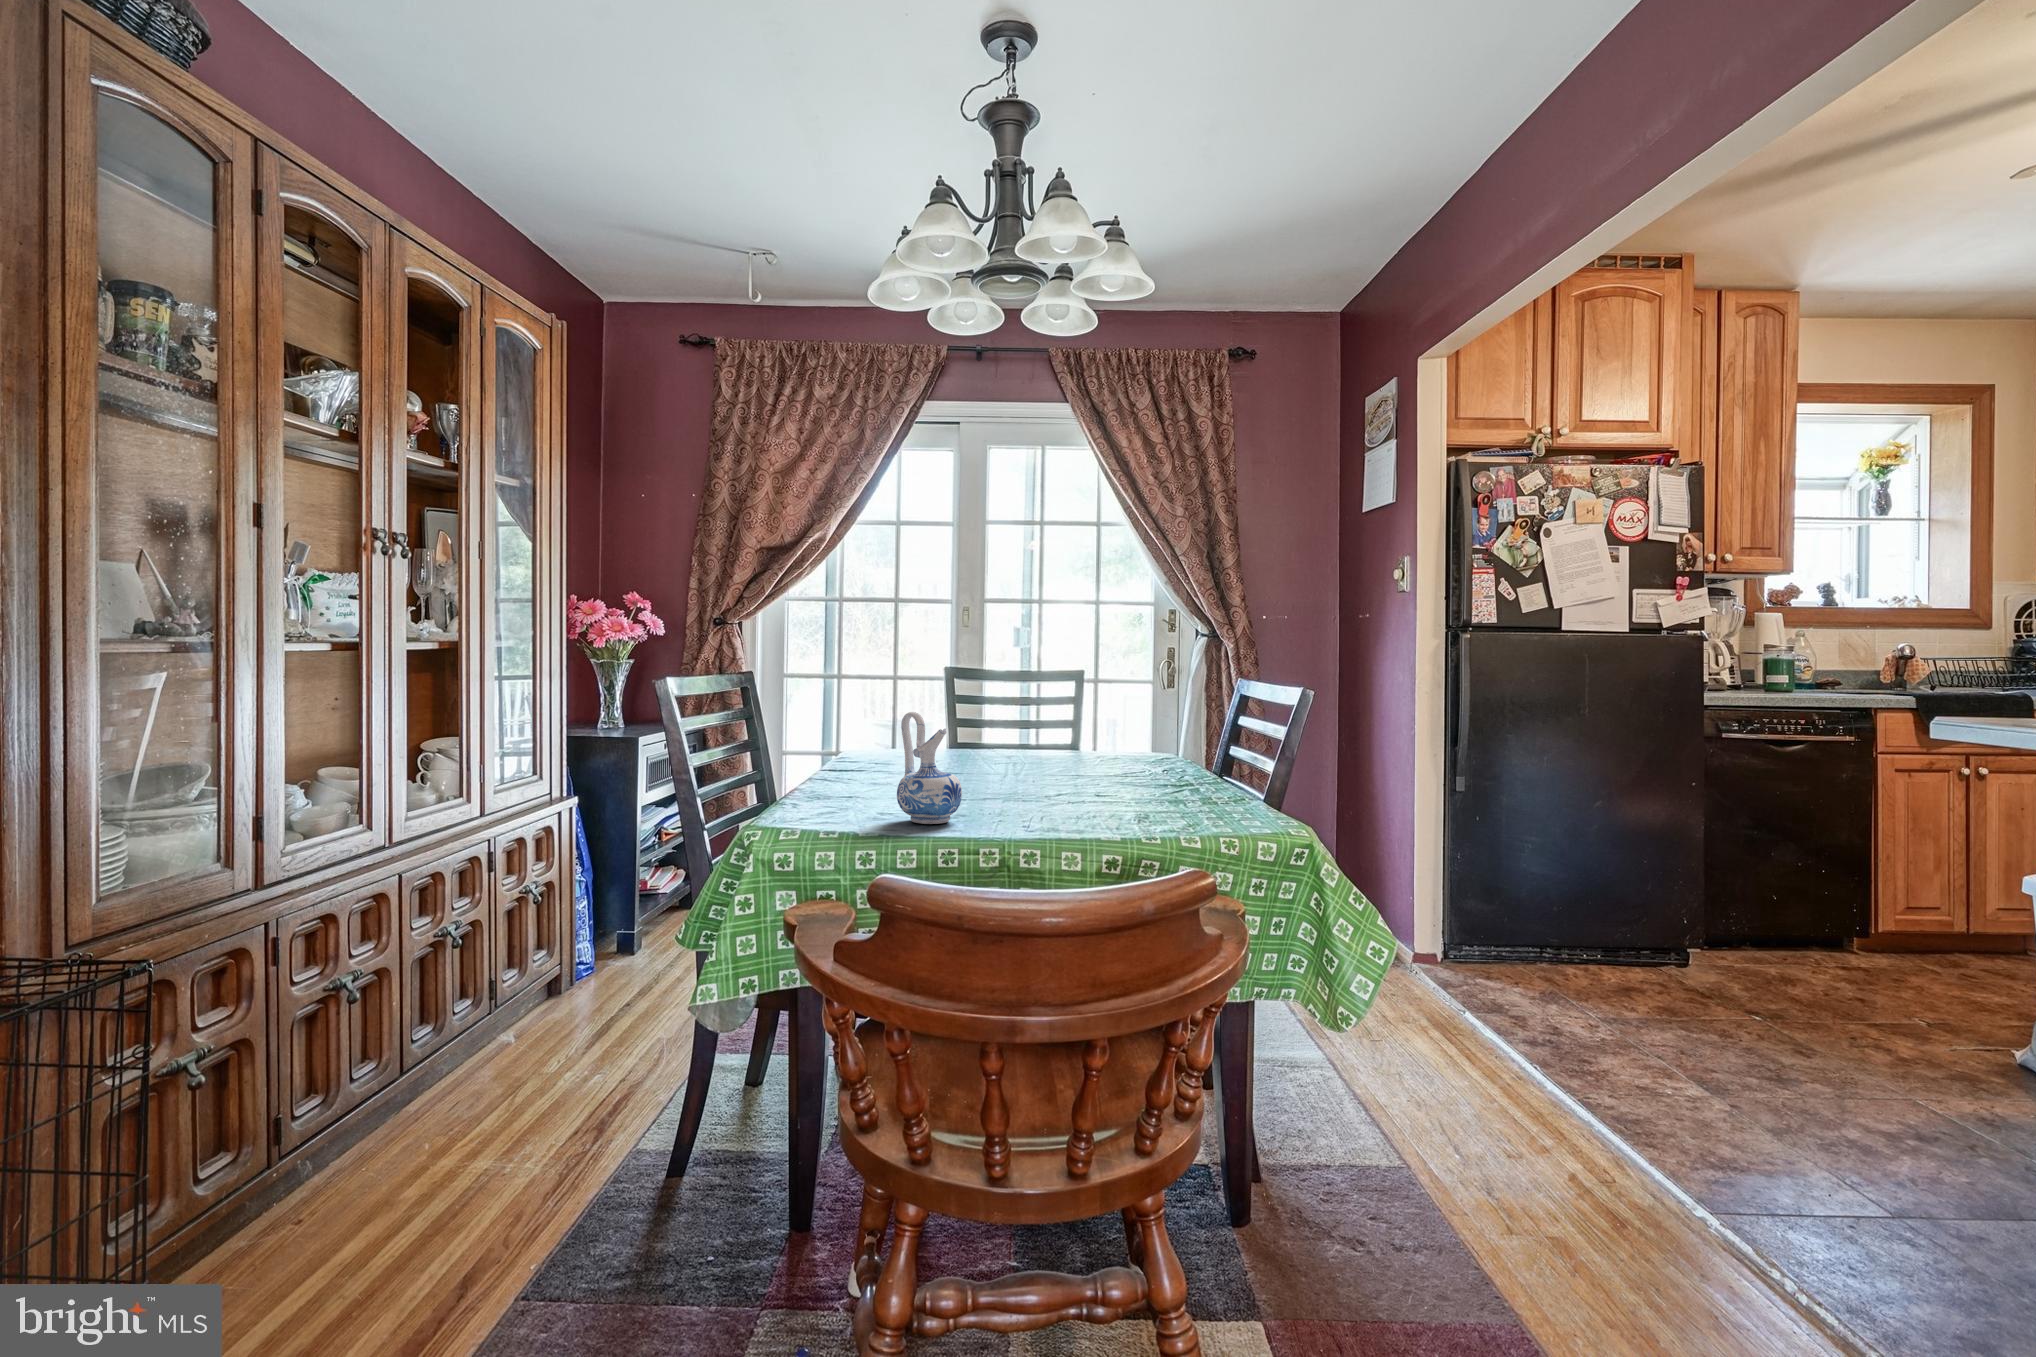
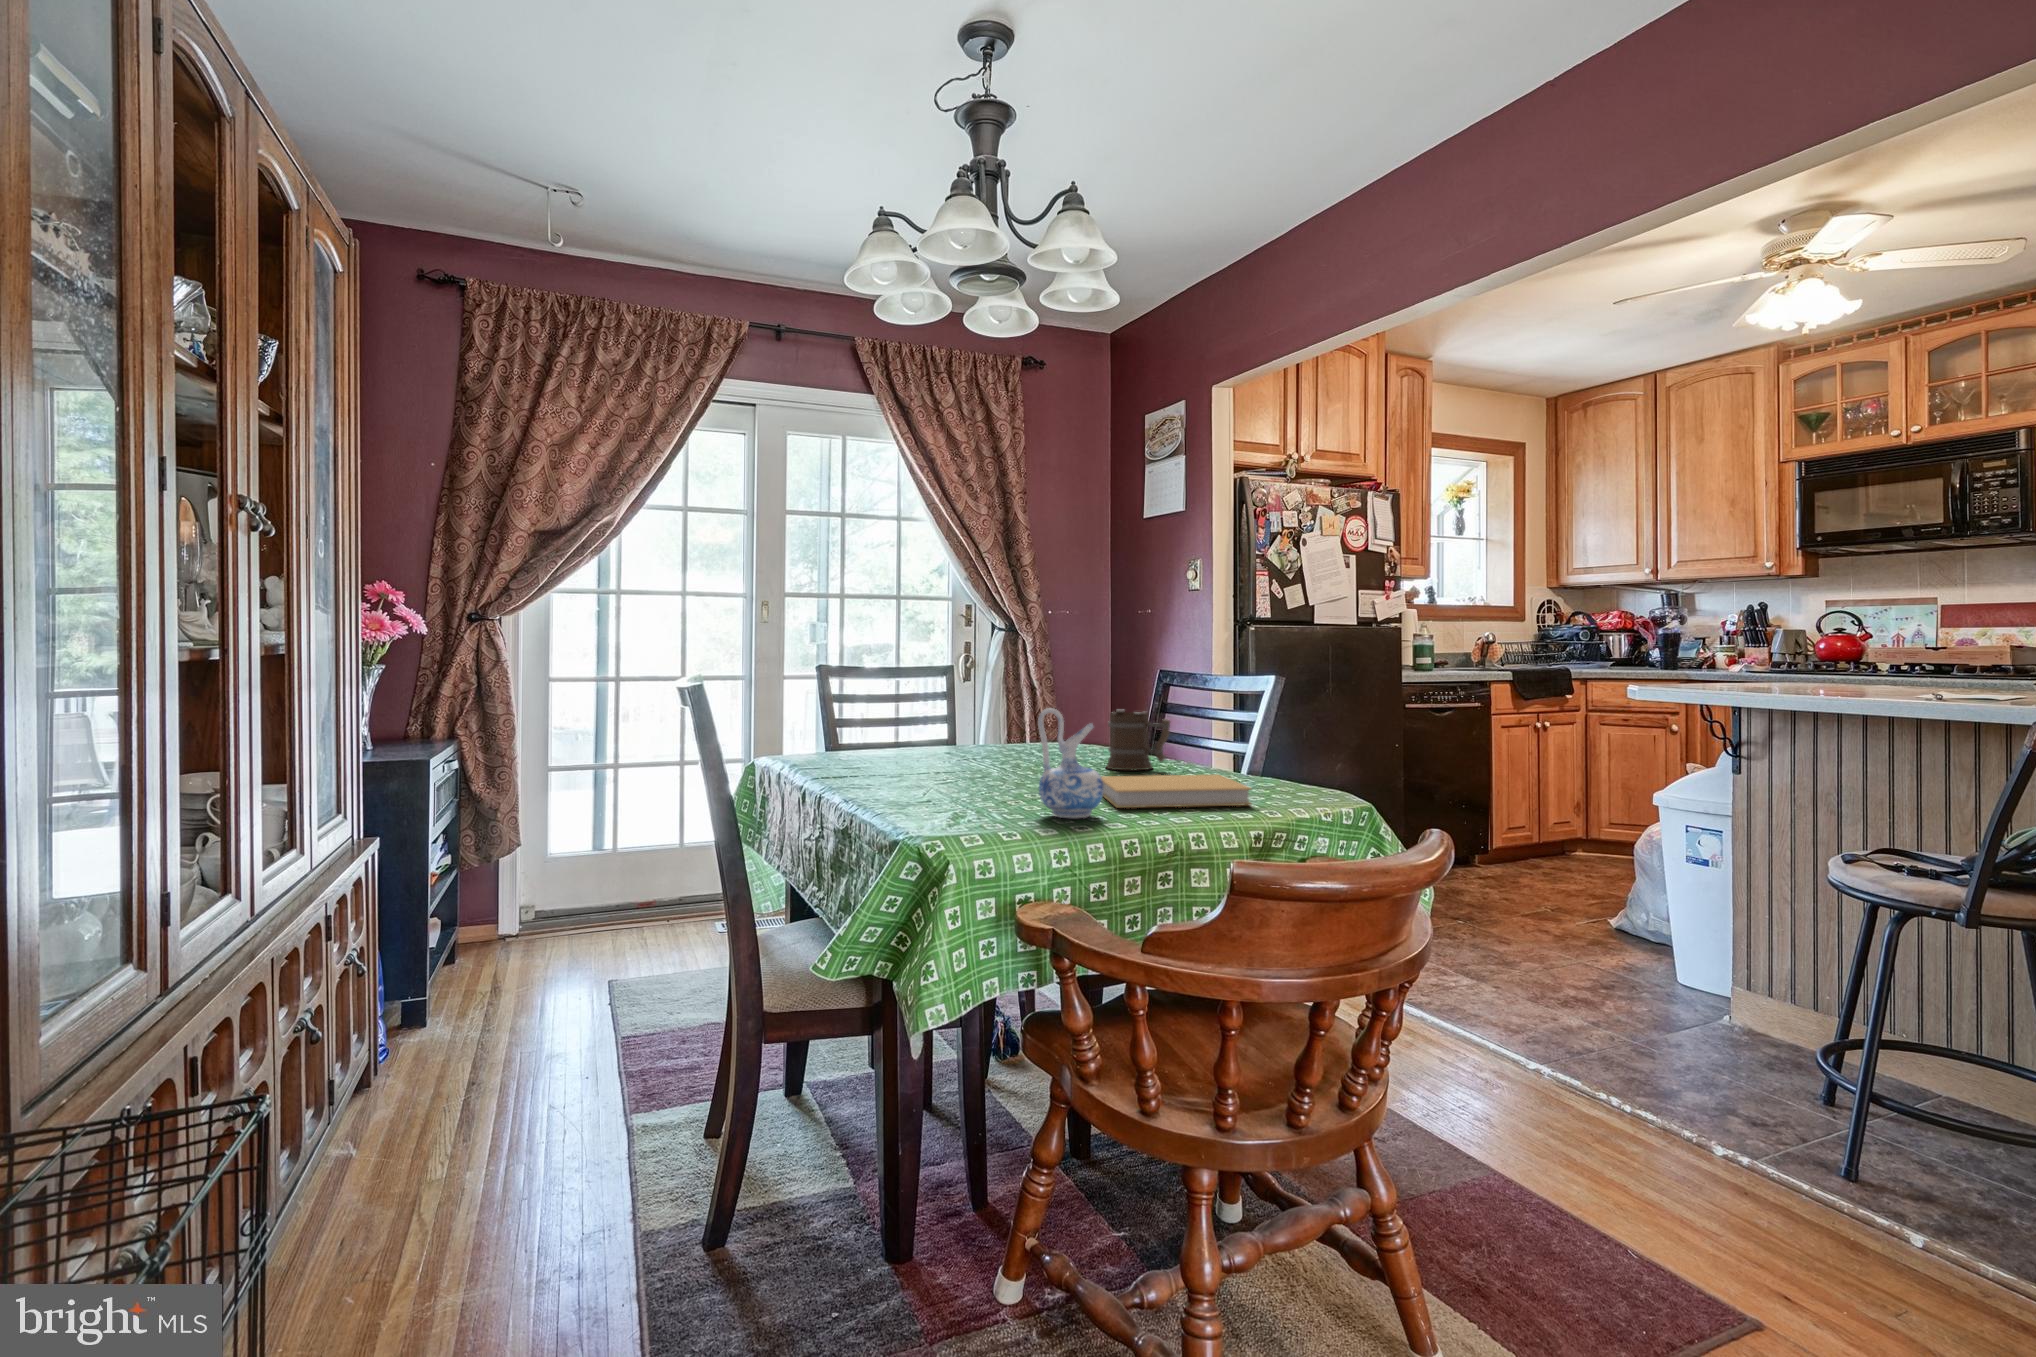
mug: none [1111,720,1169,785] -> present [1106,710,1170,770]
book: none [992,786,1157,827] -> present [1101,774,1251,808]

